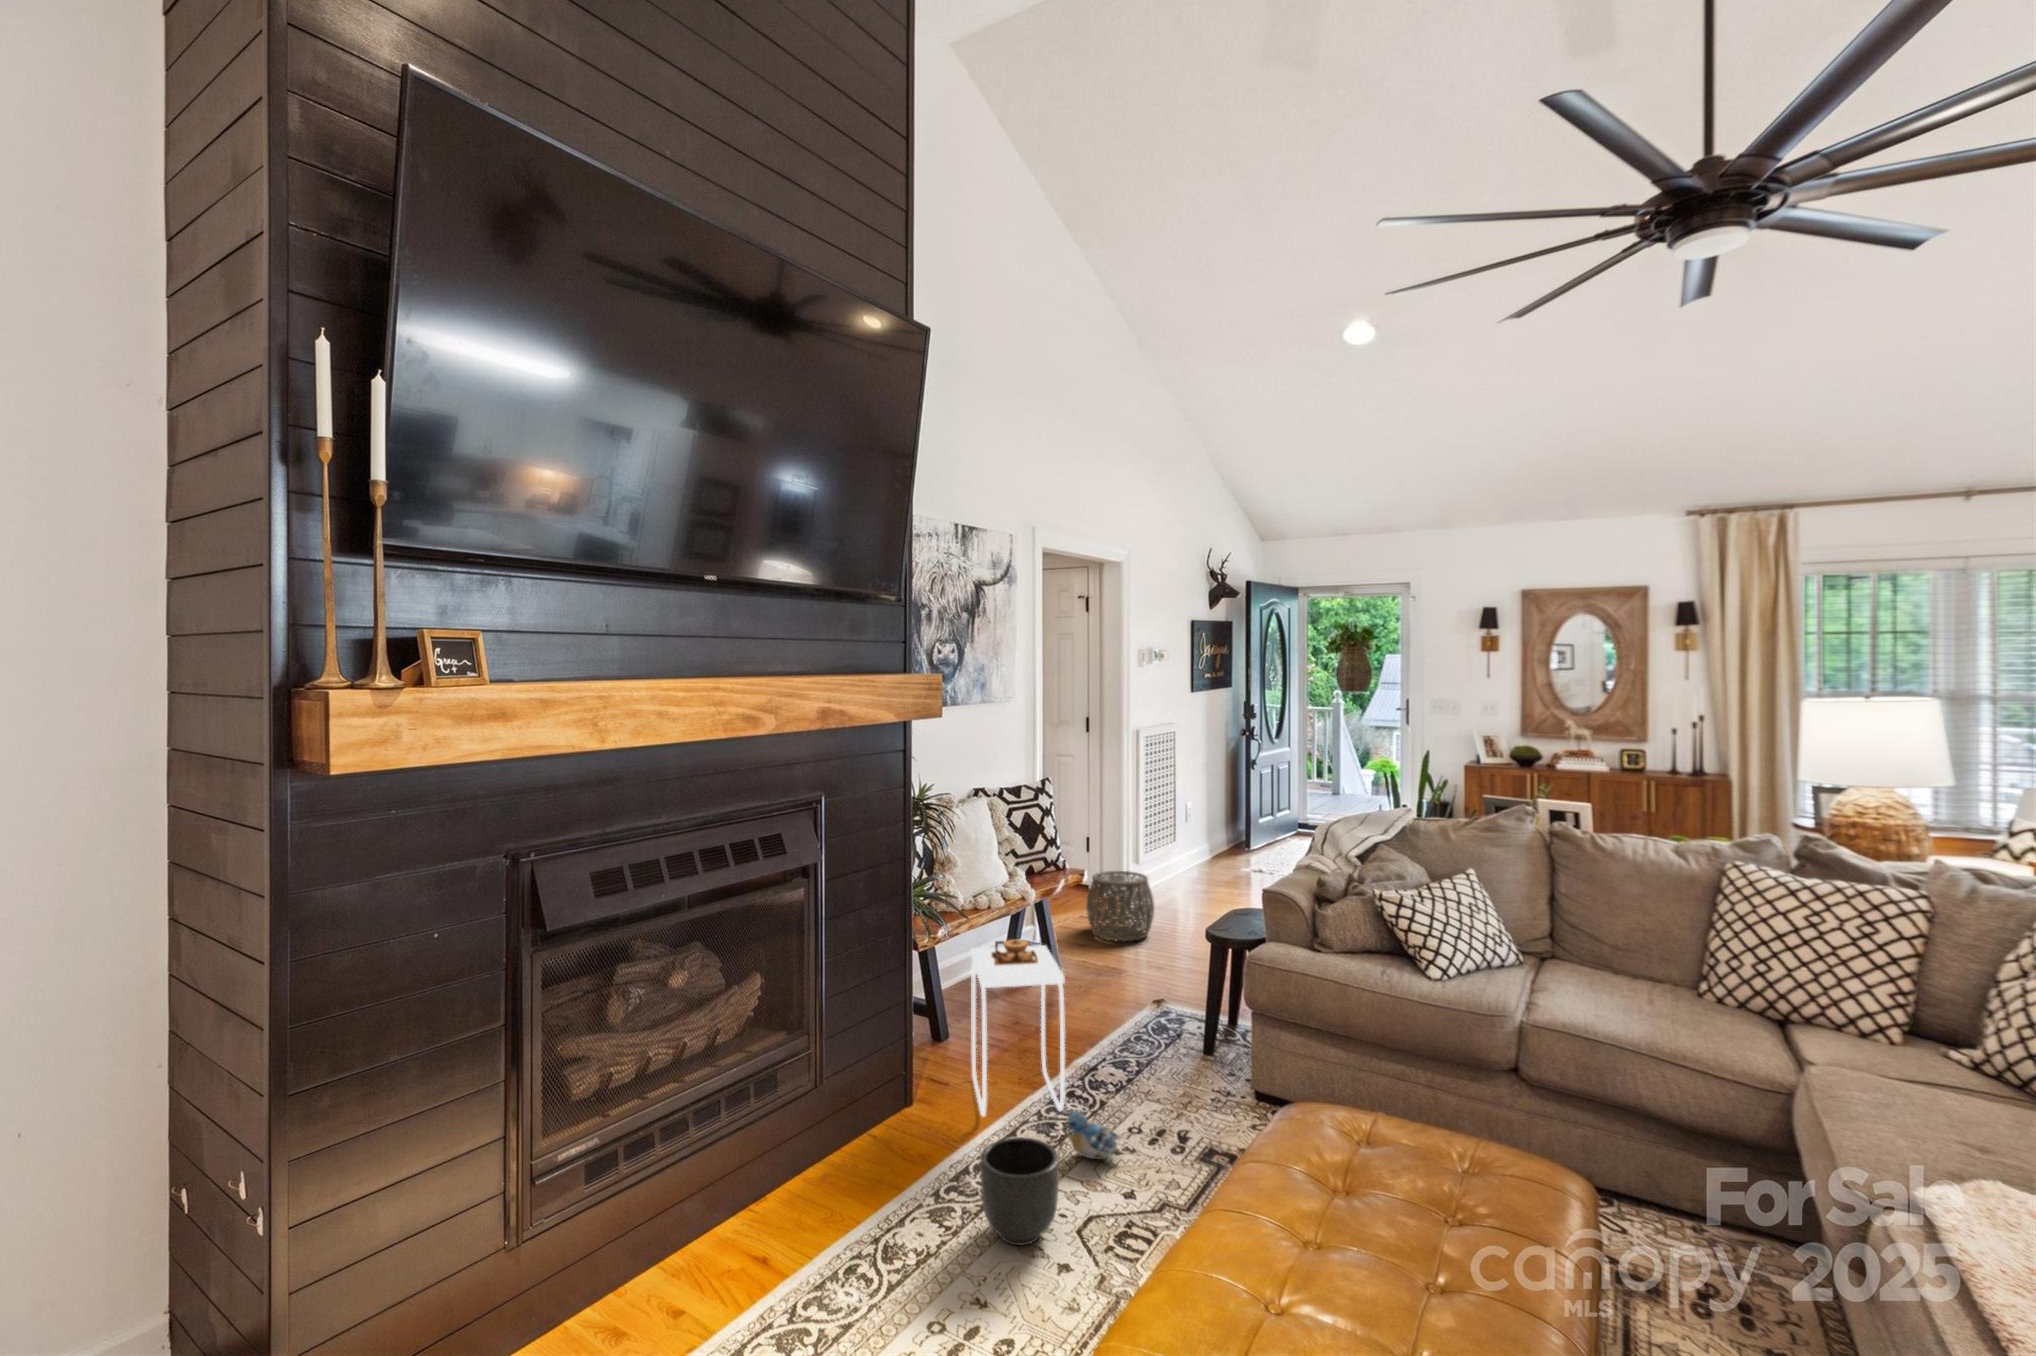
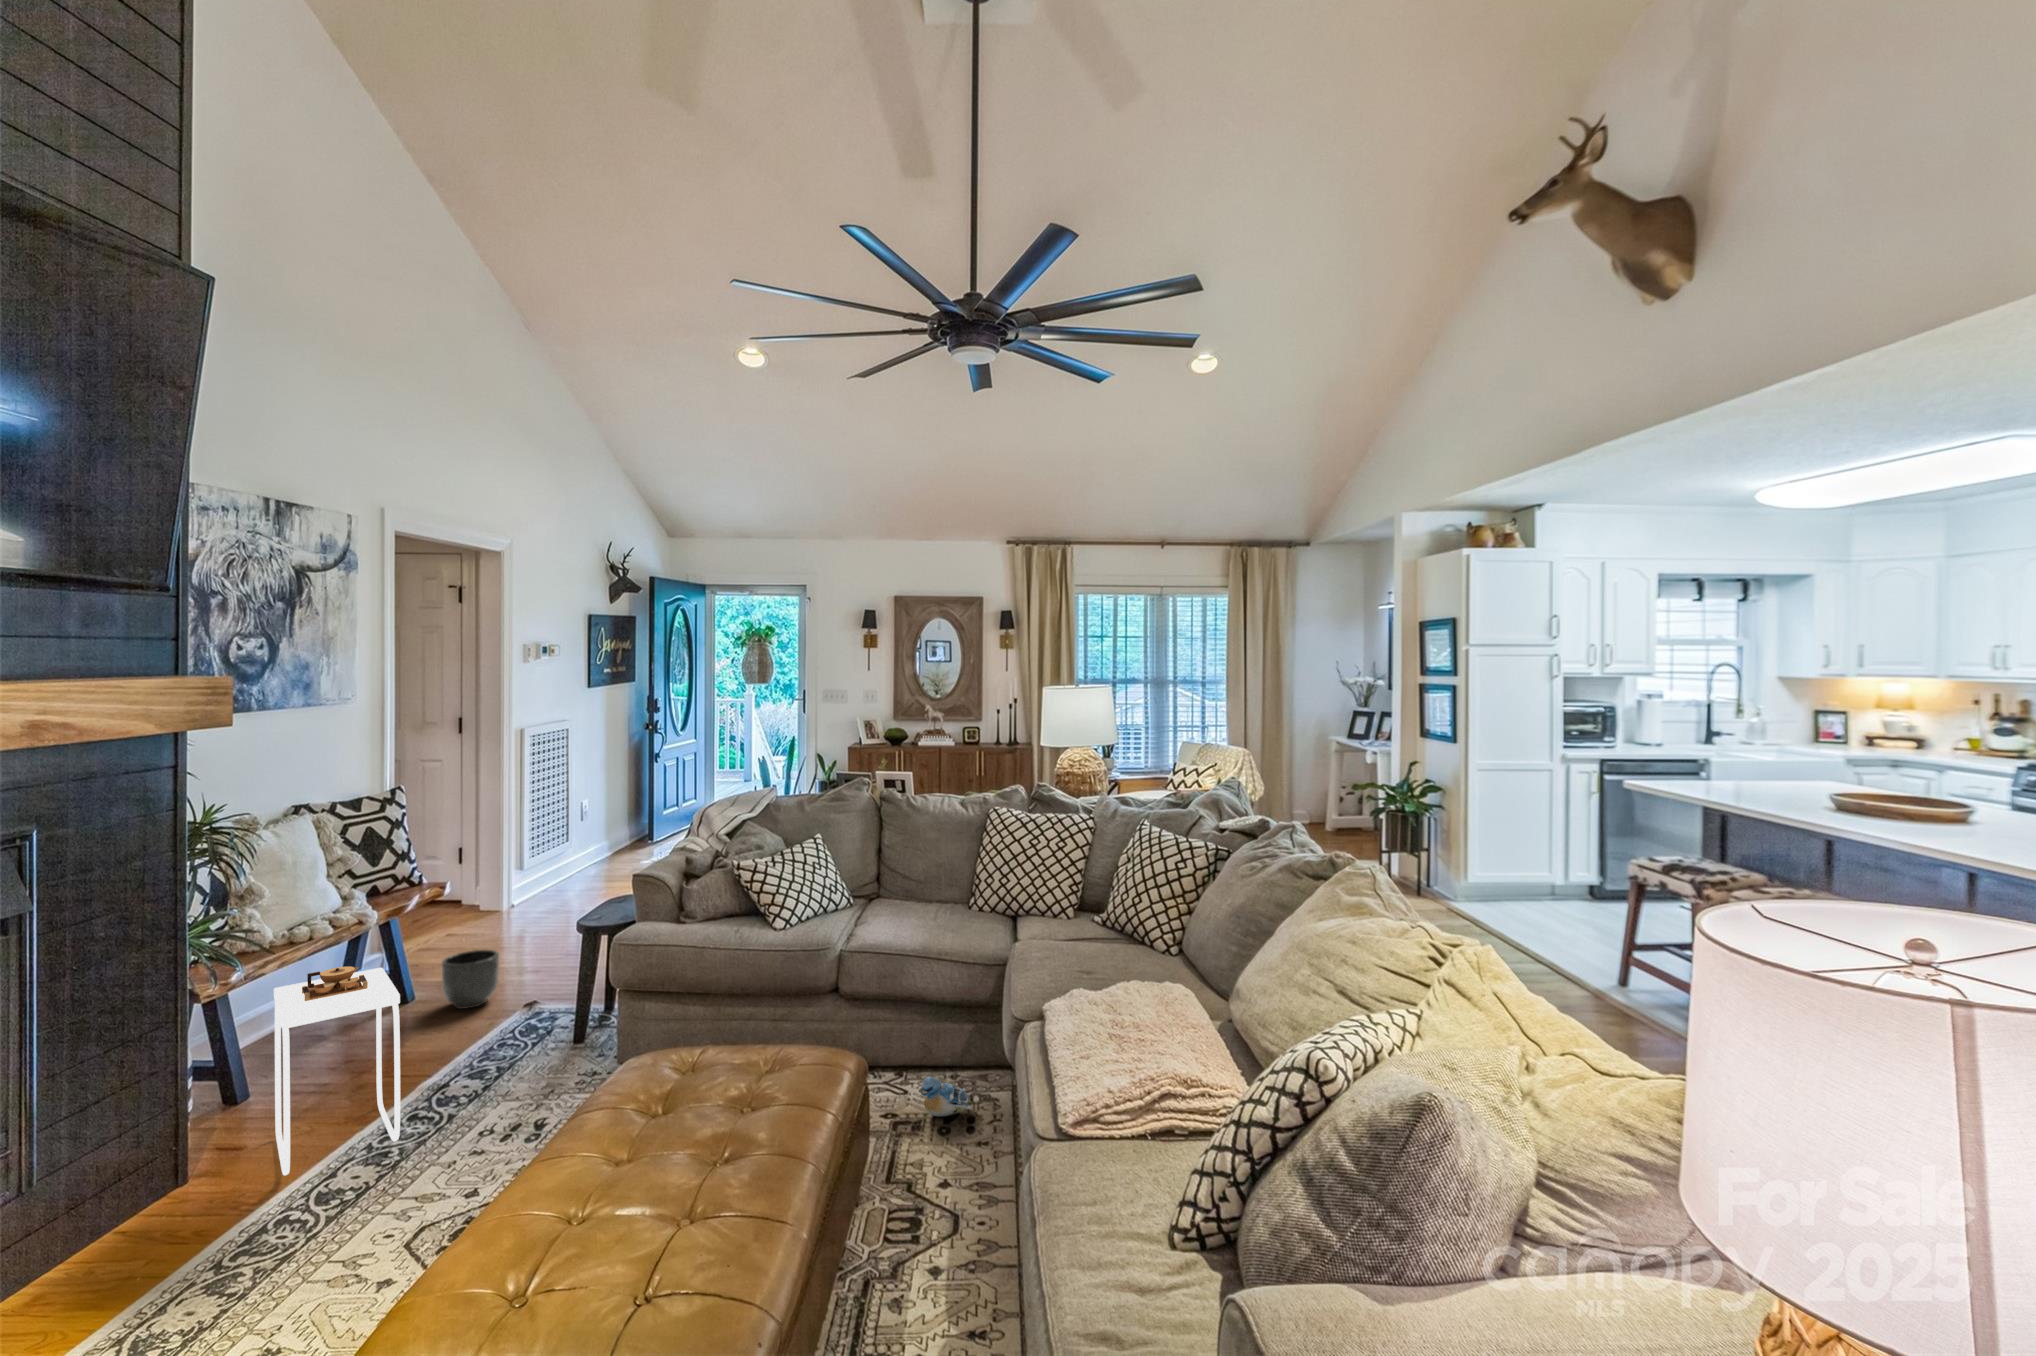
woven basket: present [1087,871,1155,942] -> none [456,876,540,953]
plush toy: present [1066,1111,1123,1159] -> present [919,1077,974,1116]
planter: present [980,1137,1059,1245] -> present [442,950,499,1009]

